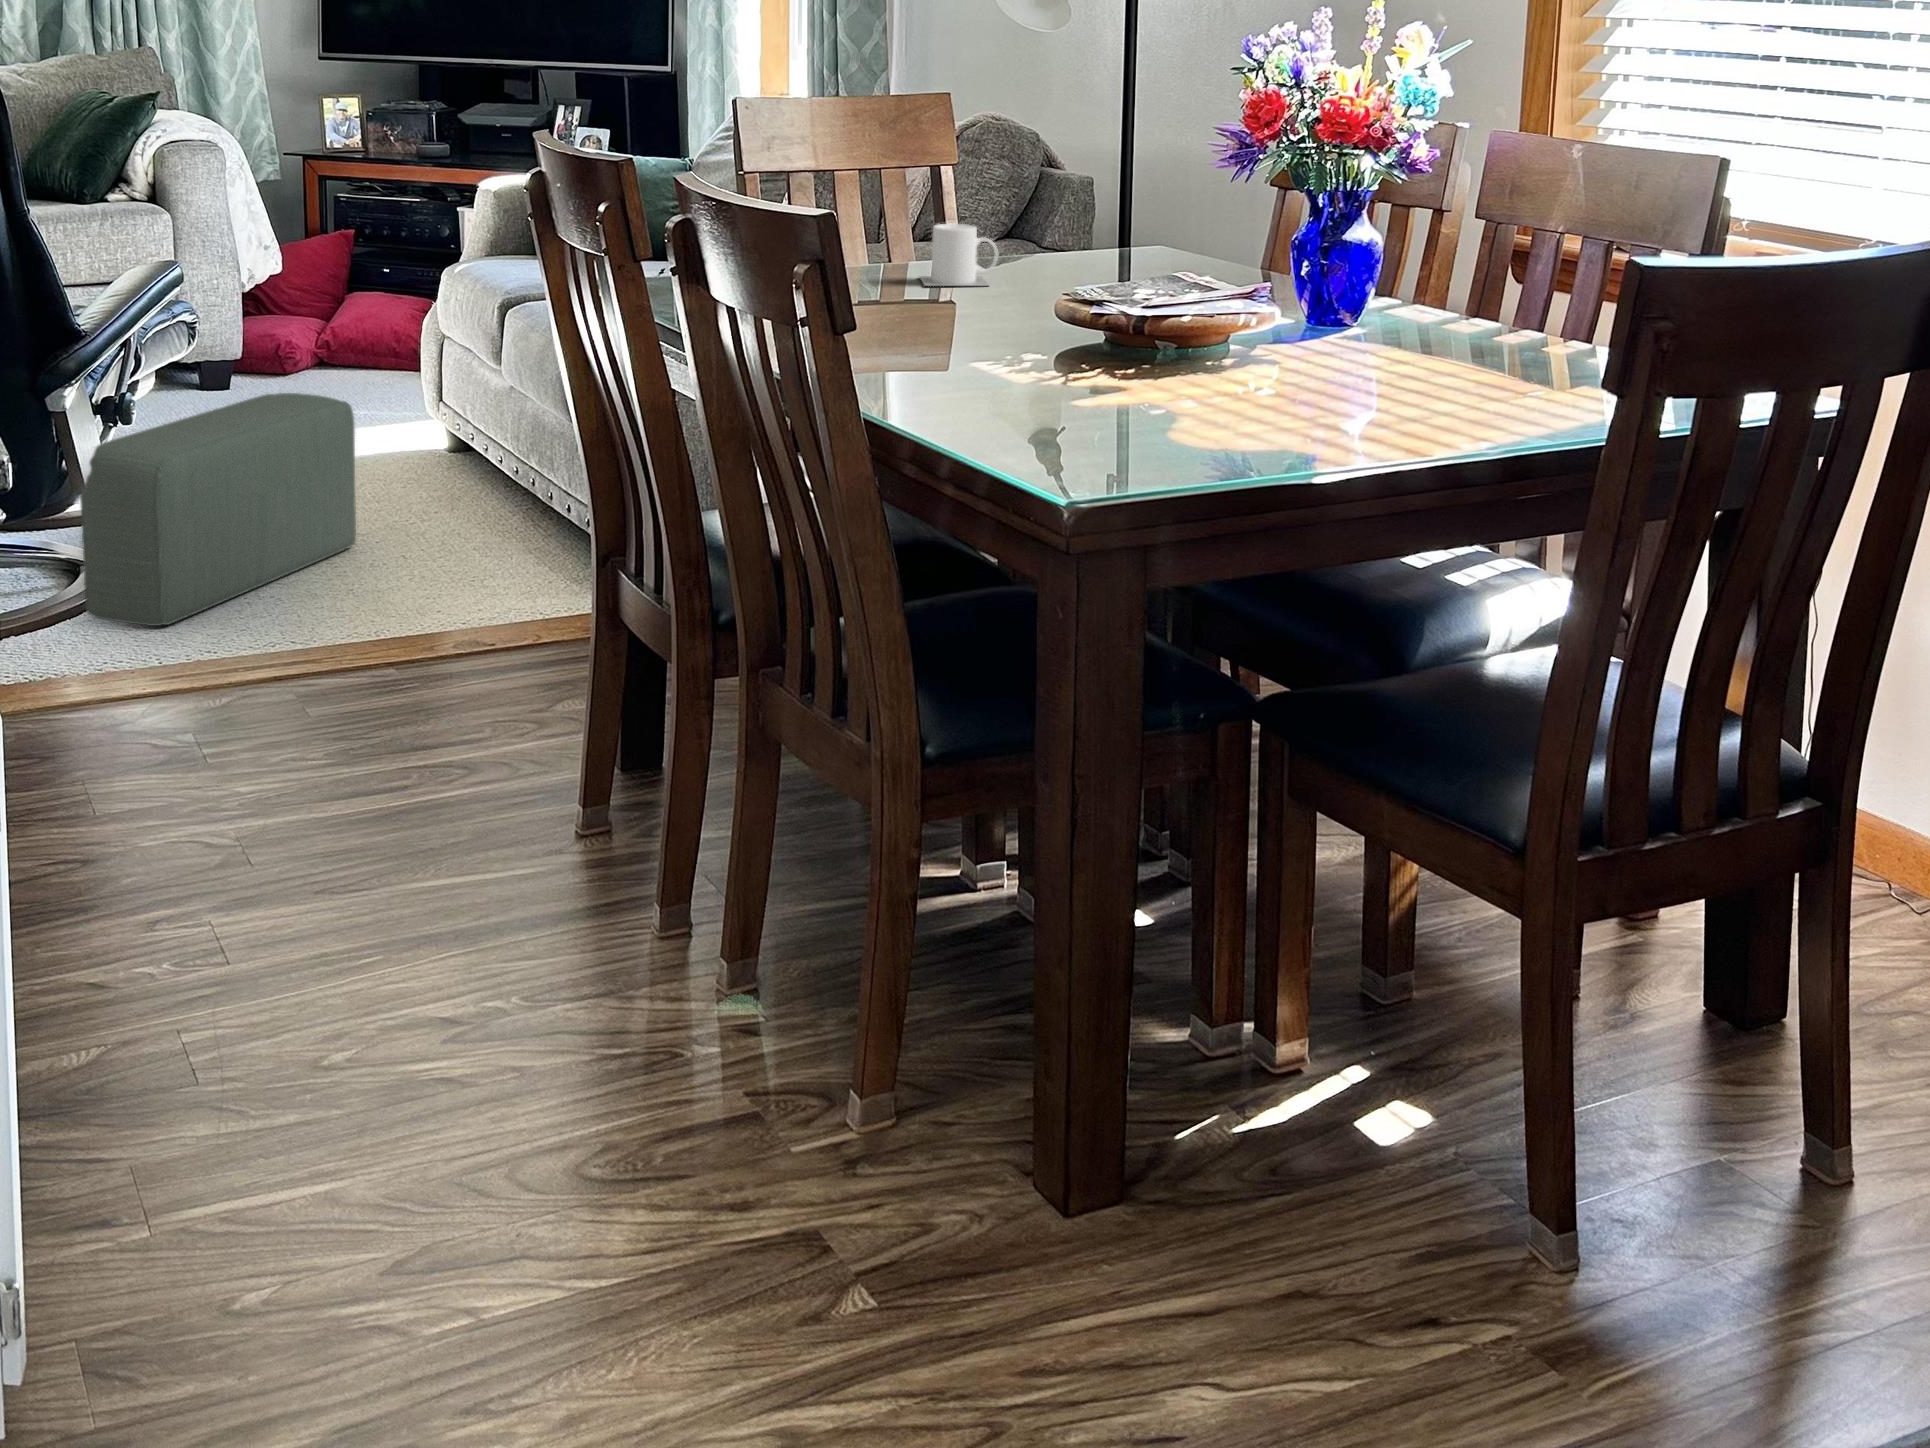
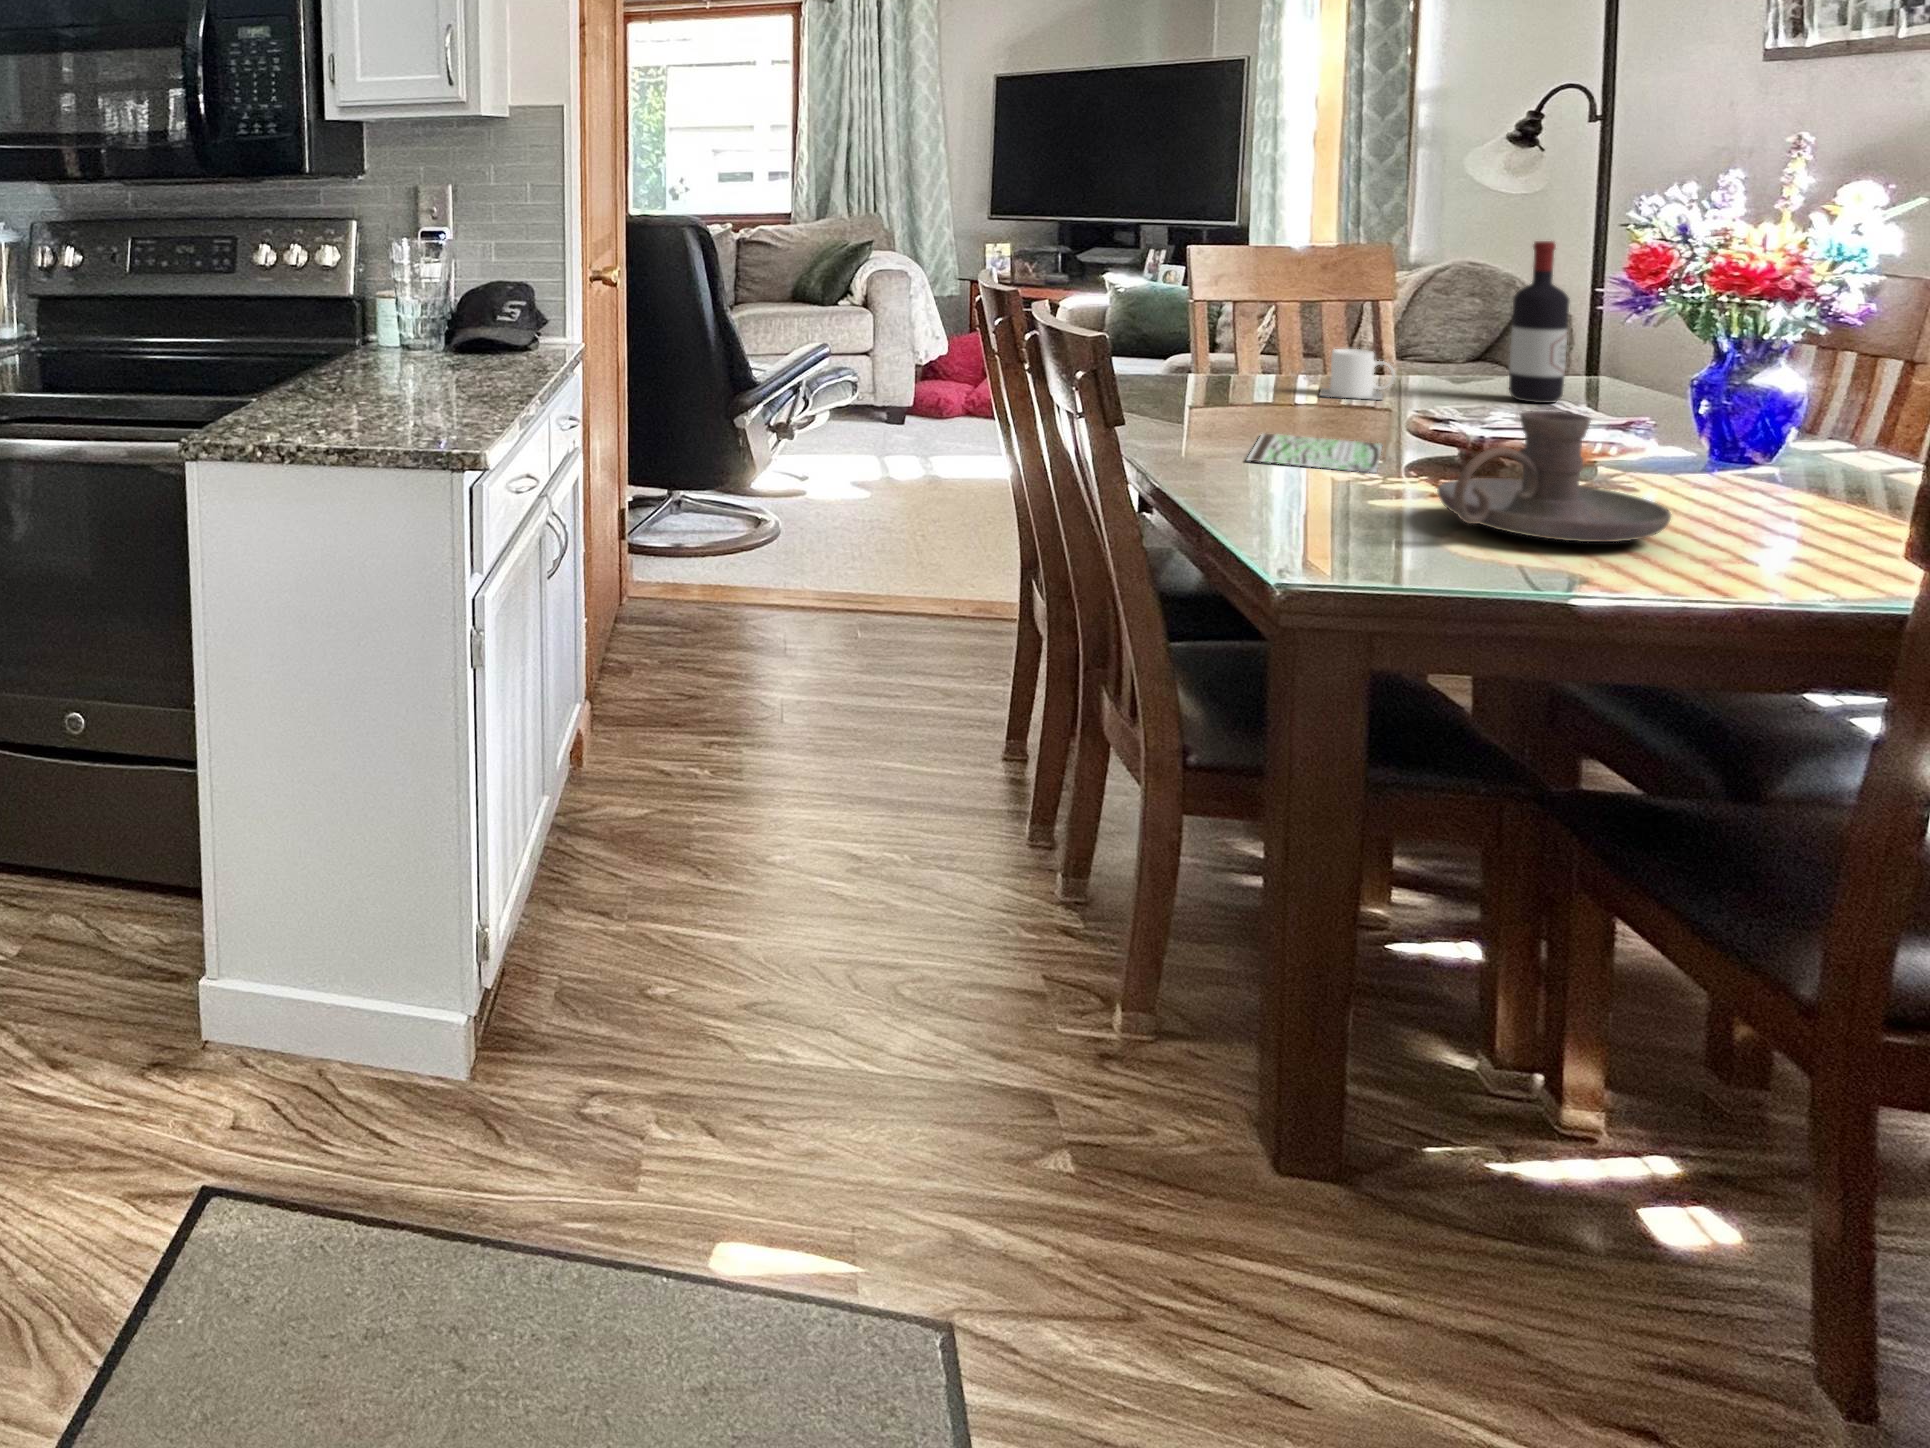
wine bottle: none [1103,86,1157,278] -> present [1509,241,1569,403]
candle holder: none [1149,275,1351,417] -> present [1437,411,1671,542]
book: none [907,335,1054,369] -> present [1247,433,1382,473]
pouf: present [80,393,356,626] -> none [754,430,936,563]

